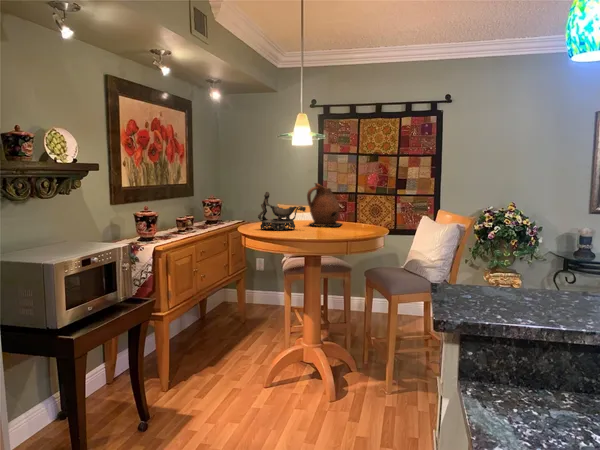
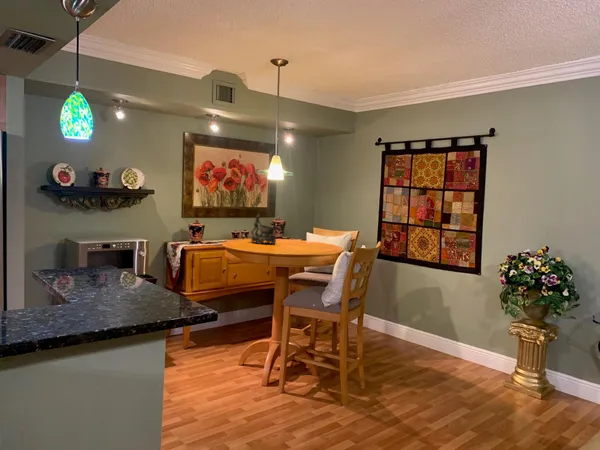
ceramic pitcher: present [307,183,342,226] -> none [298,210,331,247]

